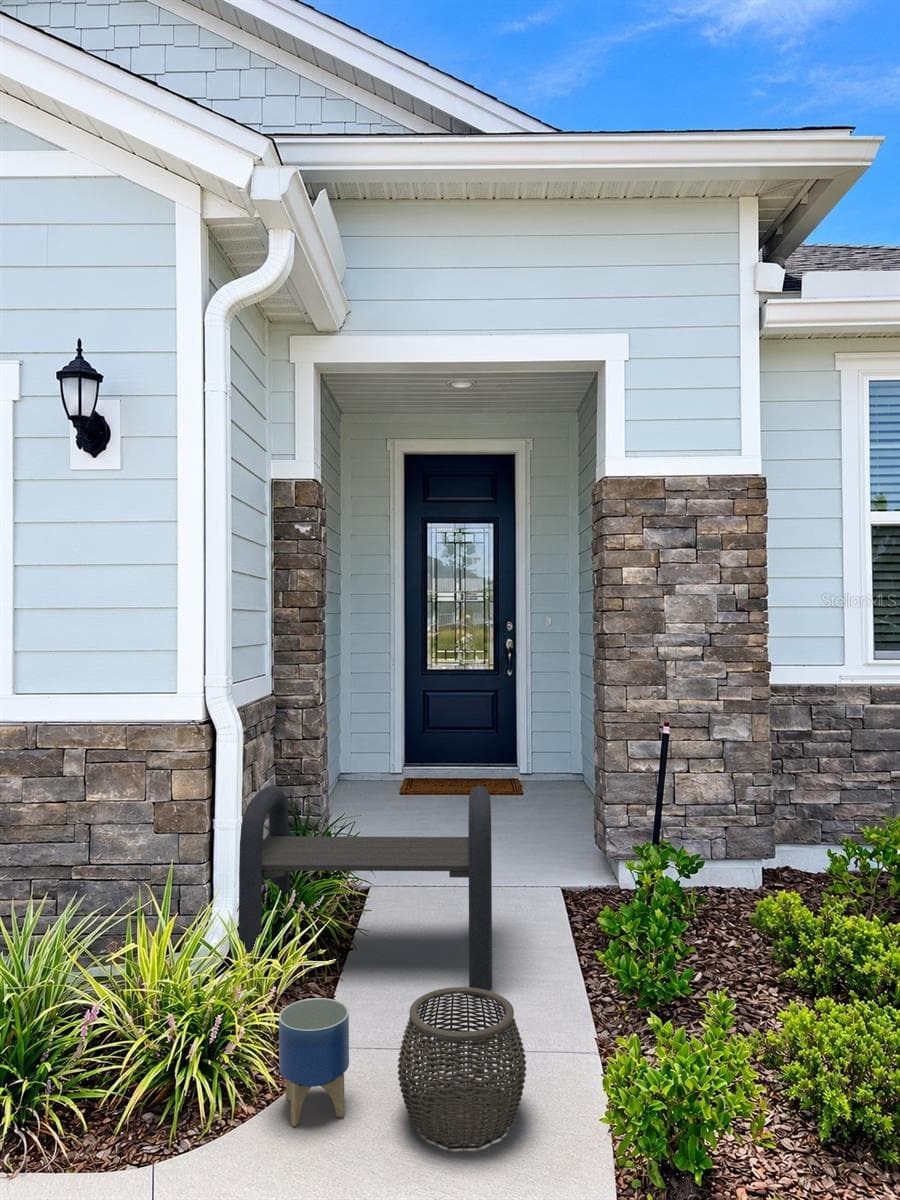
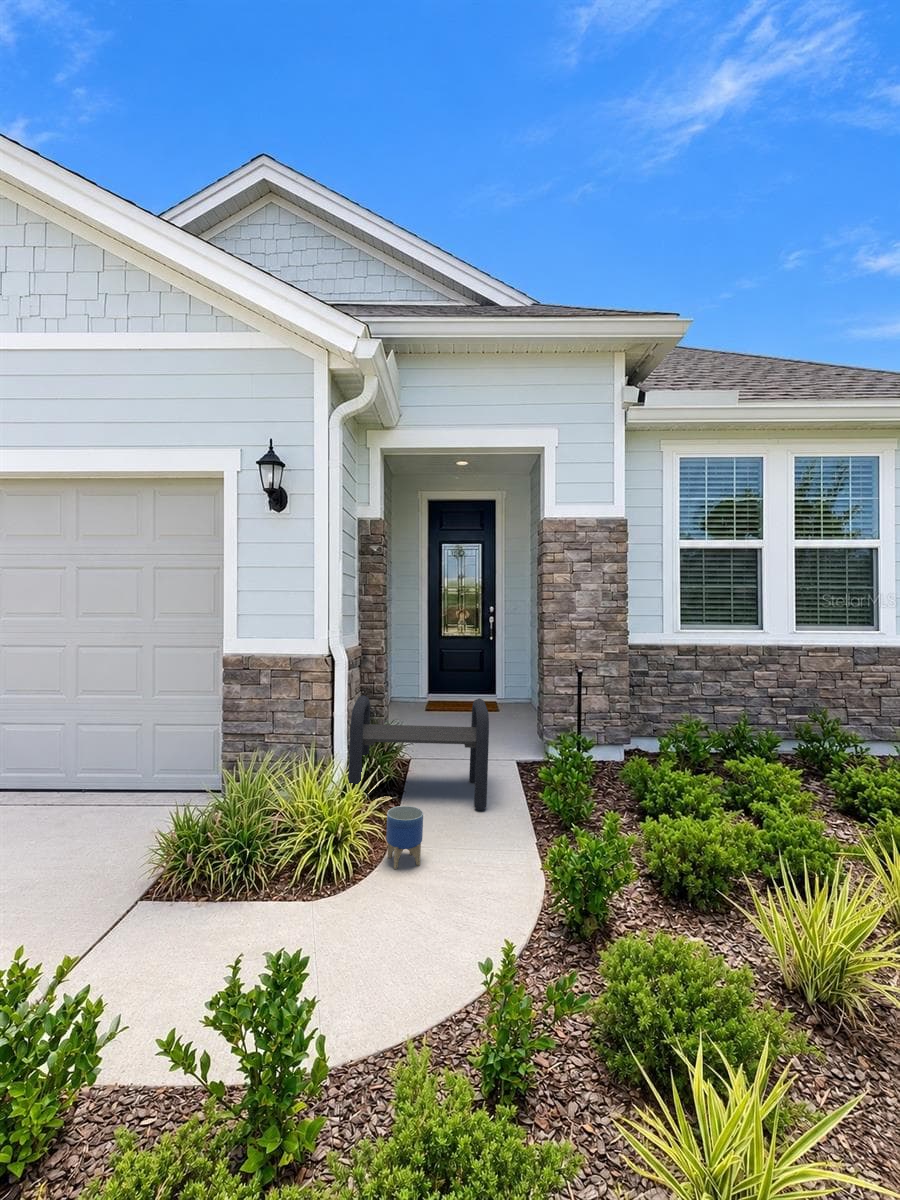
woven basket: present [397,987,527,1148] -> none [449,801,515,879]

